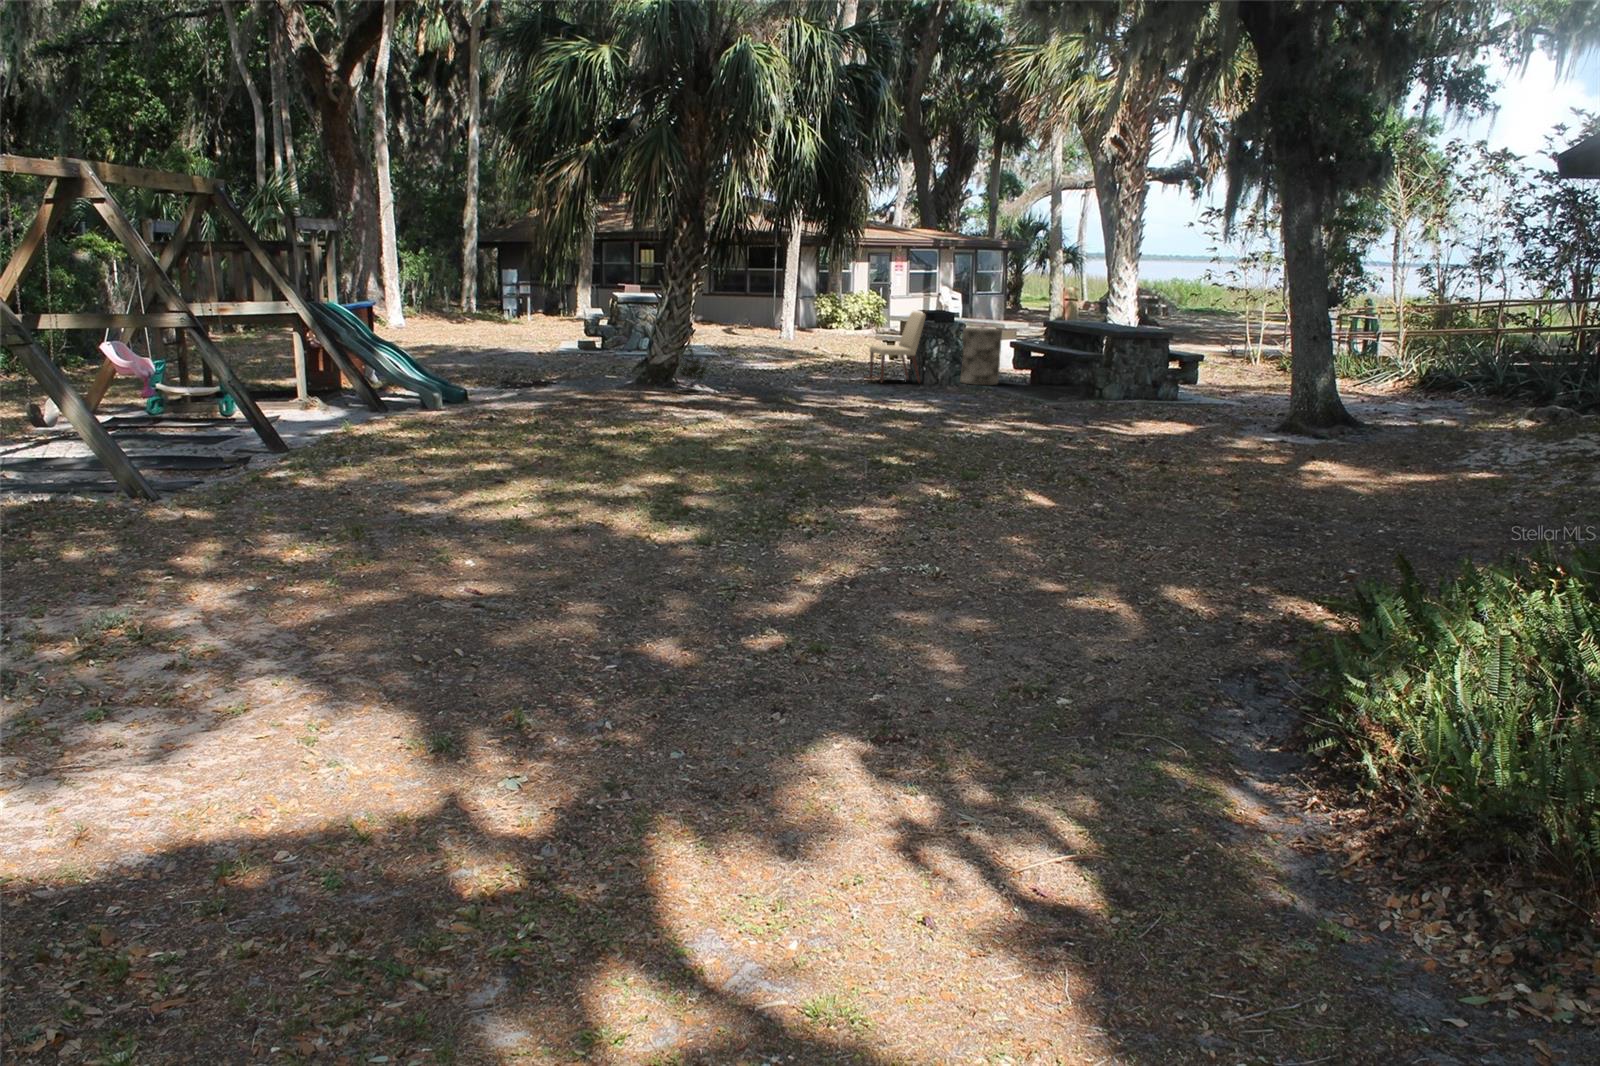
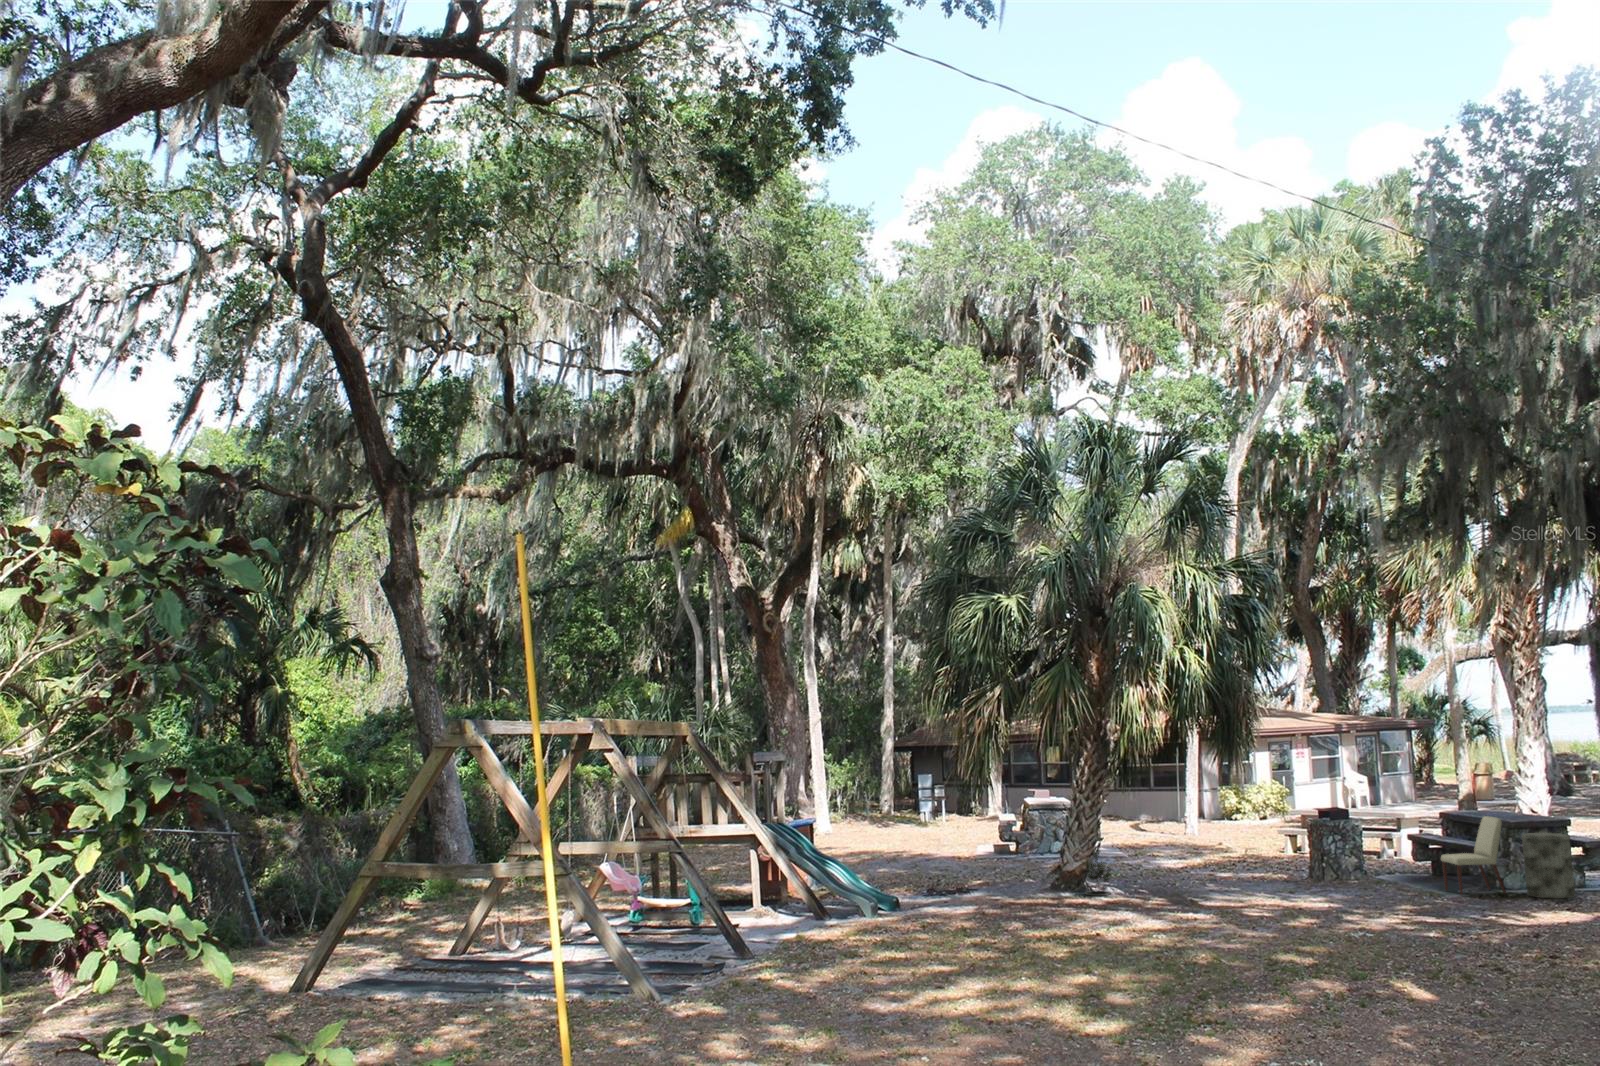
chair: present [870,311,926,383] -> present [1441,816,1506,895]
trash can: present [960,326,1002,385] -> present [1522,831,1575,899]

